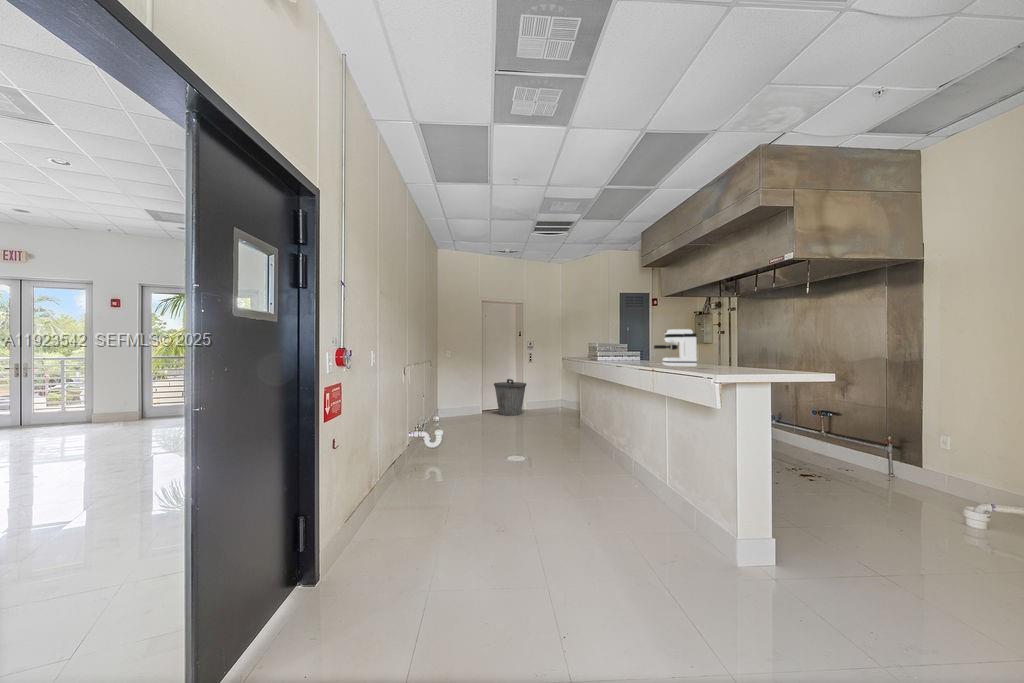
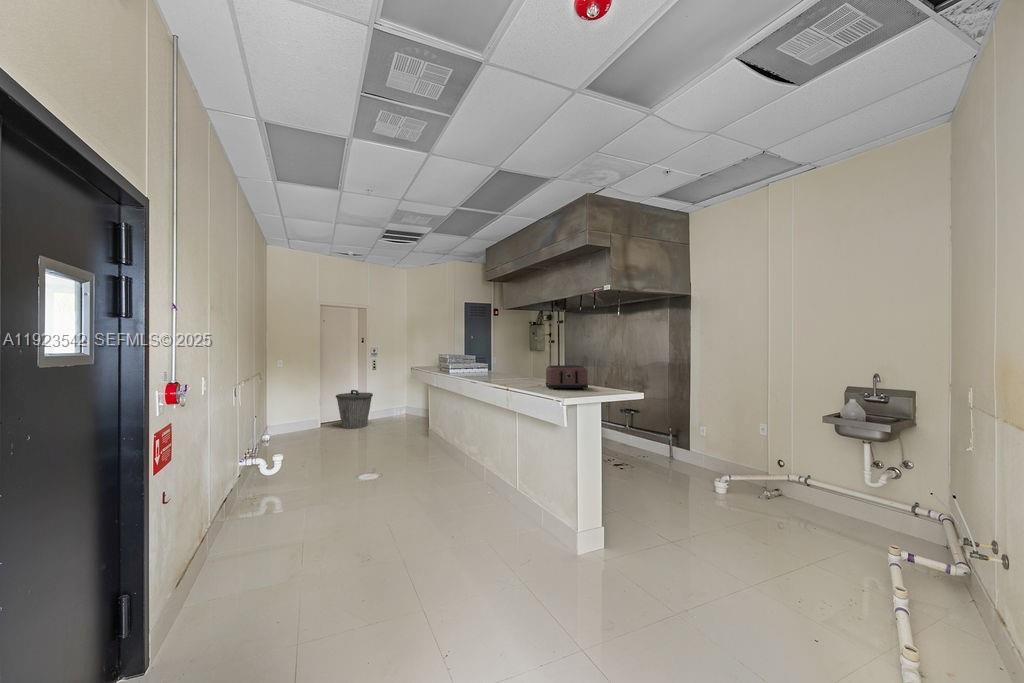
coffee maker: present [654,329,697,367] -> none [506,347,541,380]
toaster: none [699,347,755,374] -> present [546,365,588,389]

